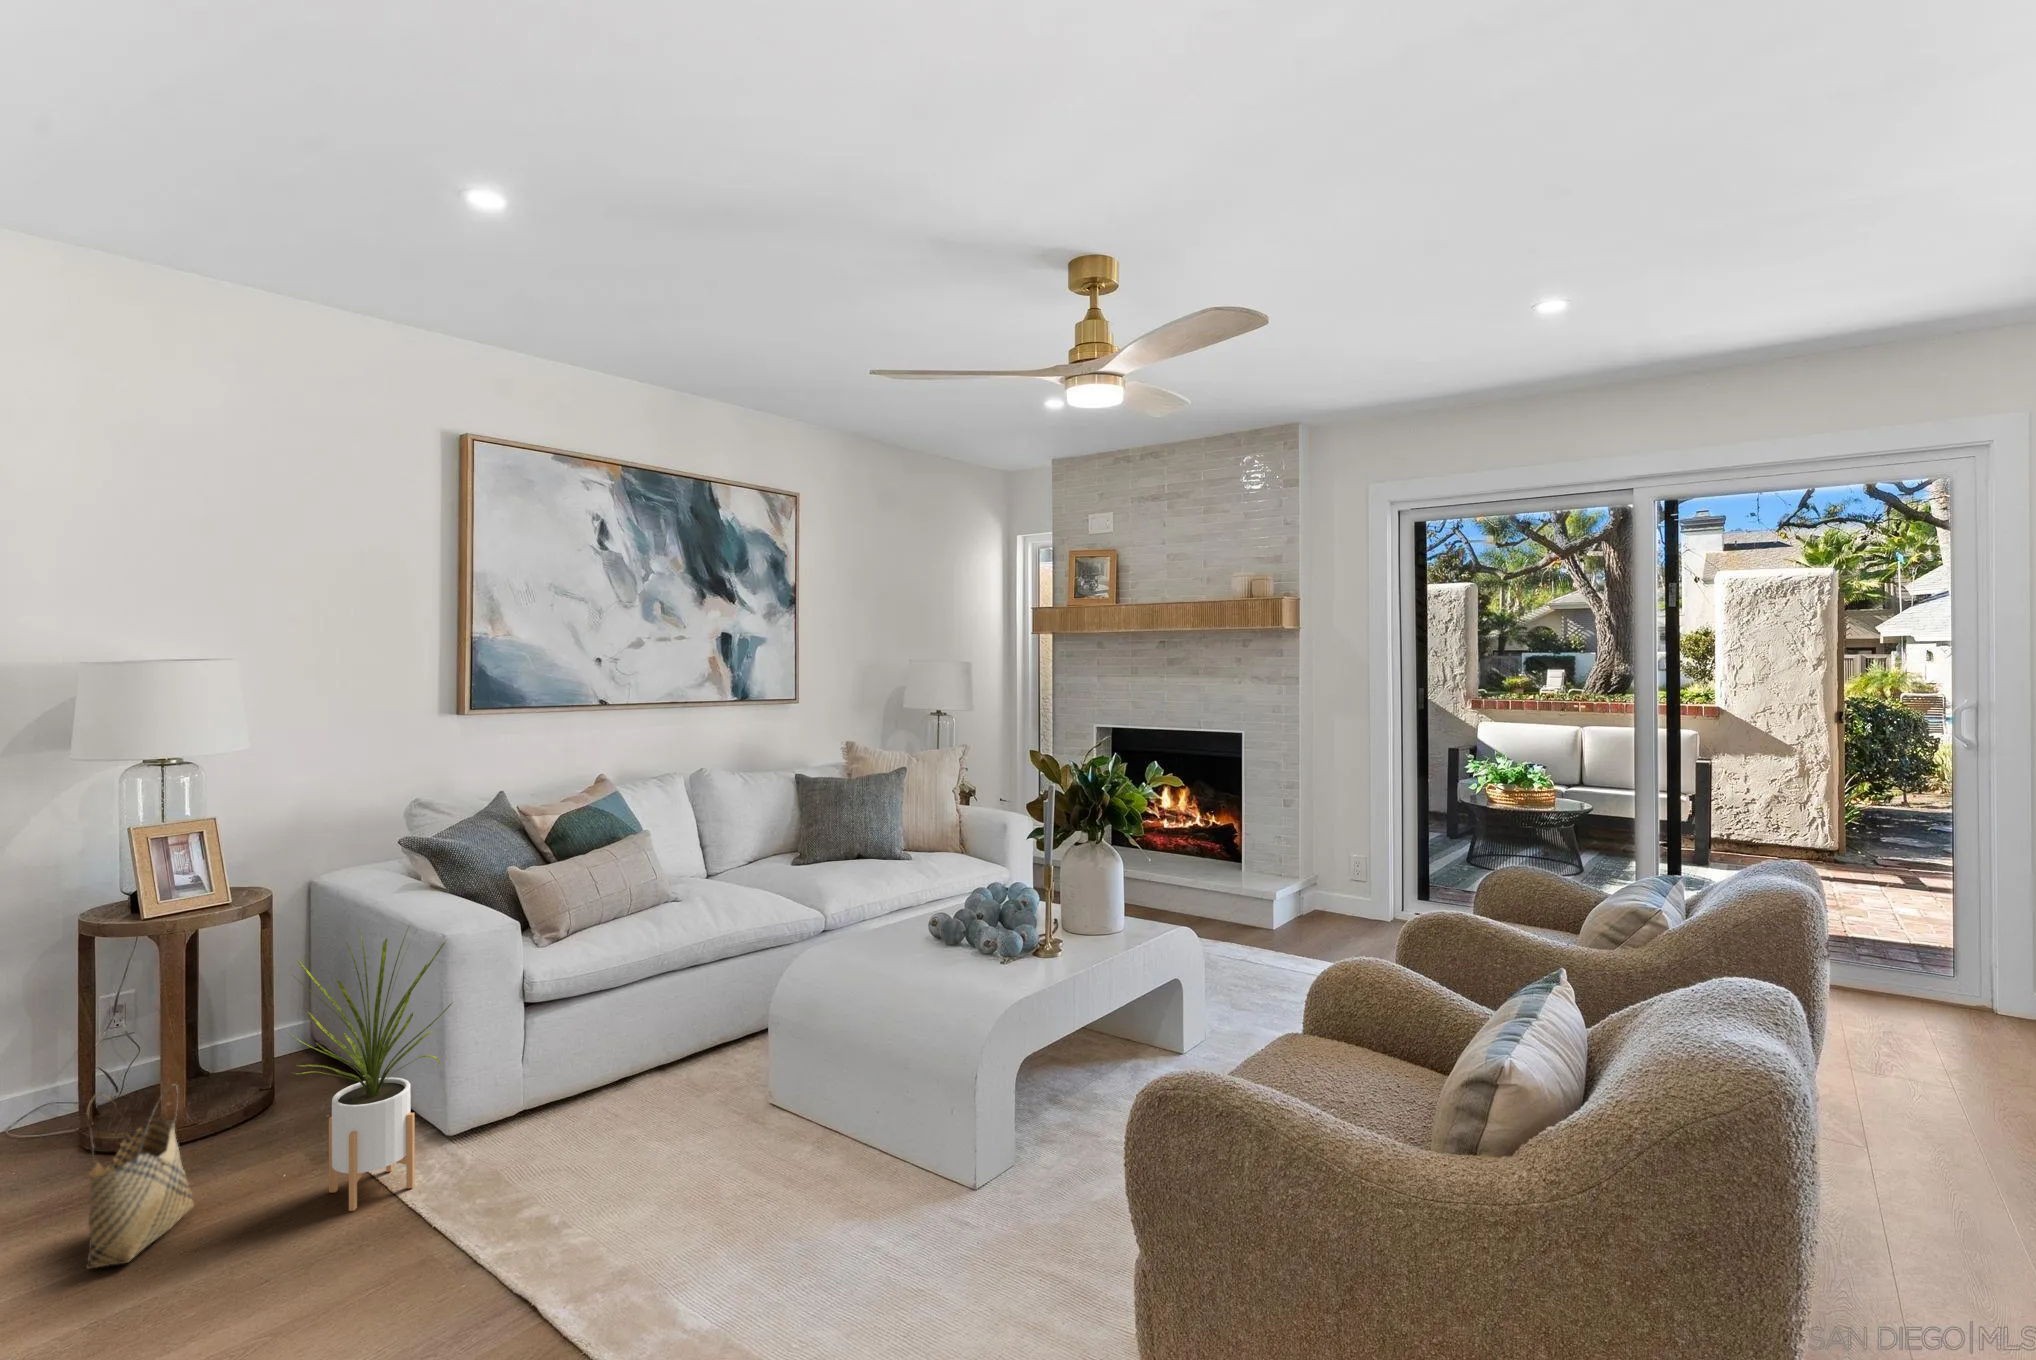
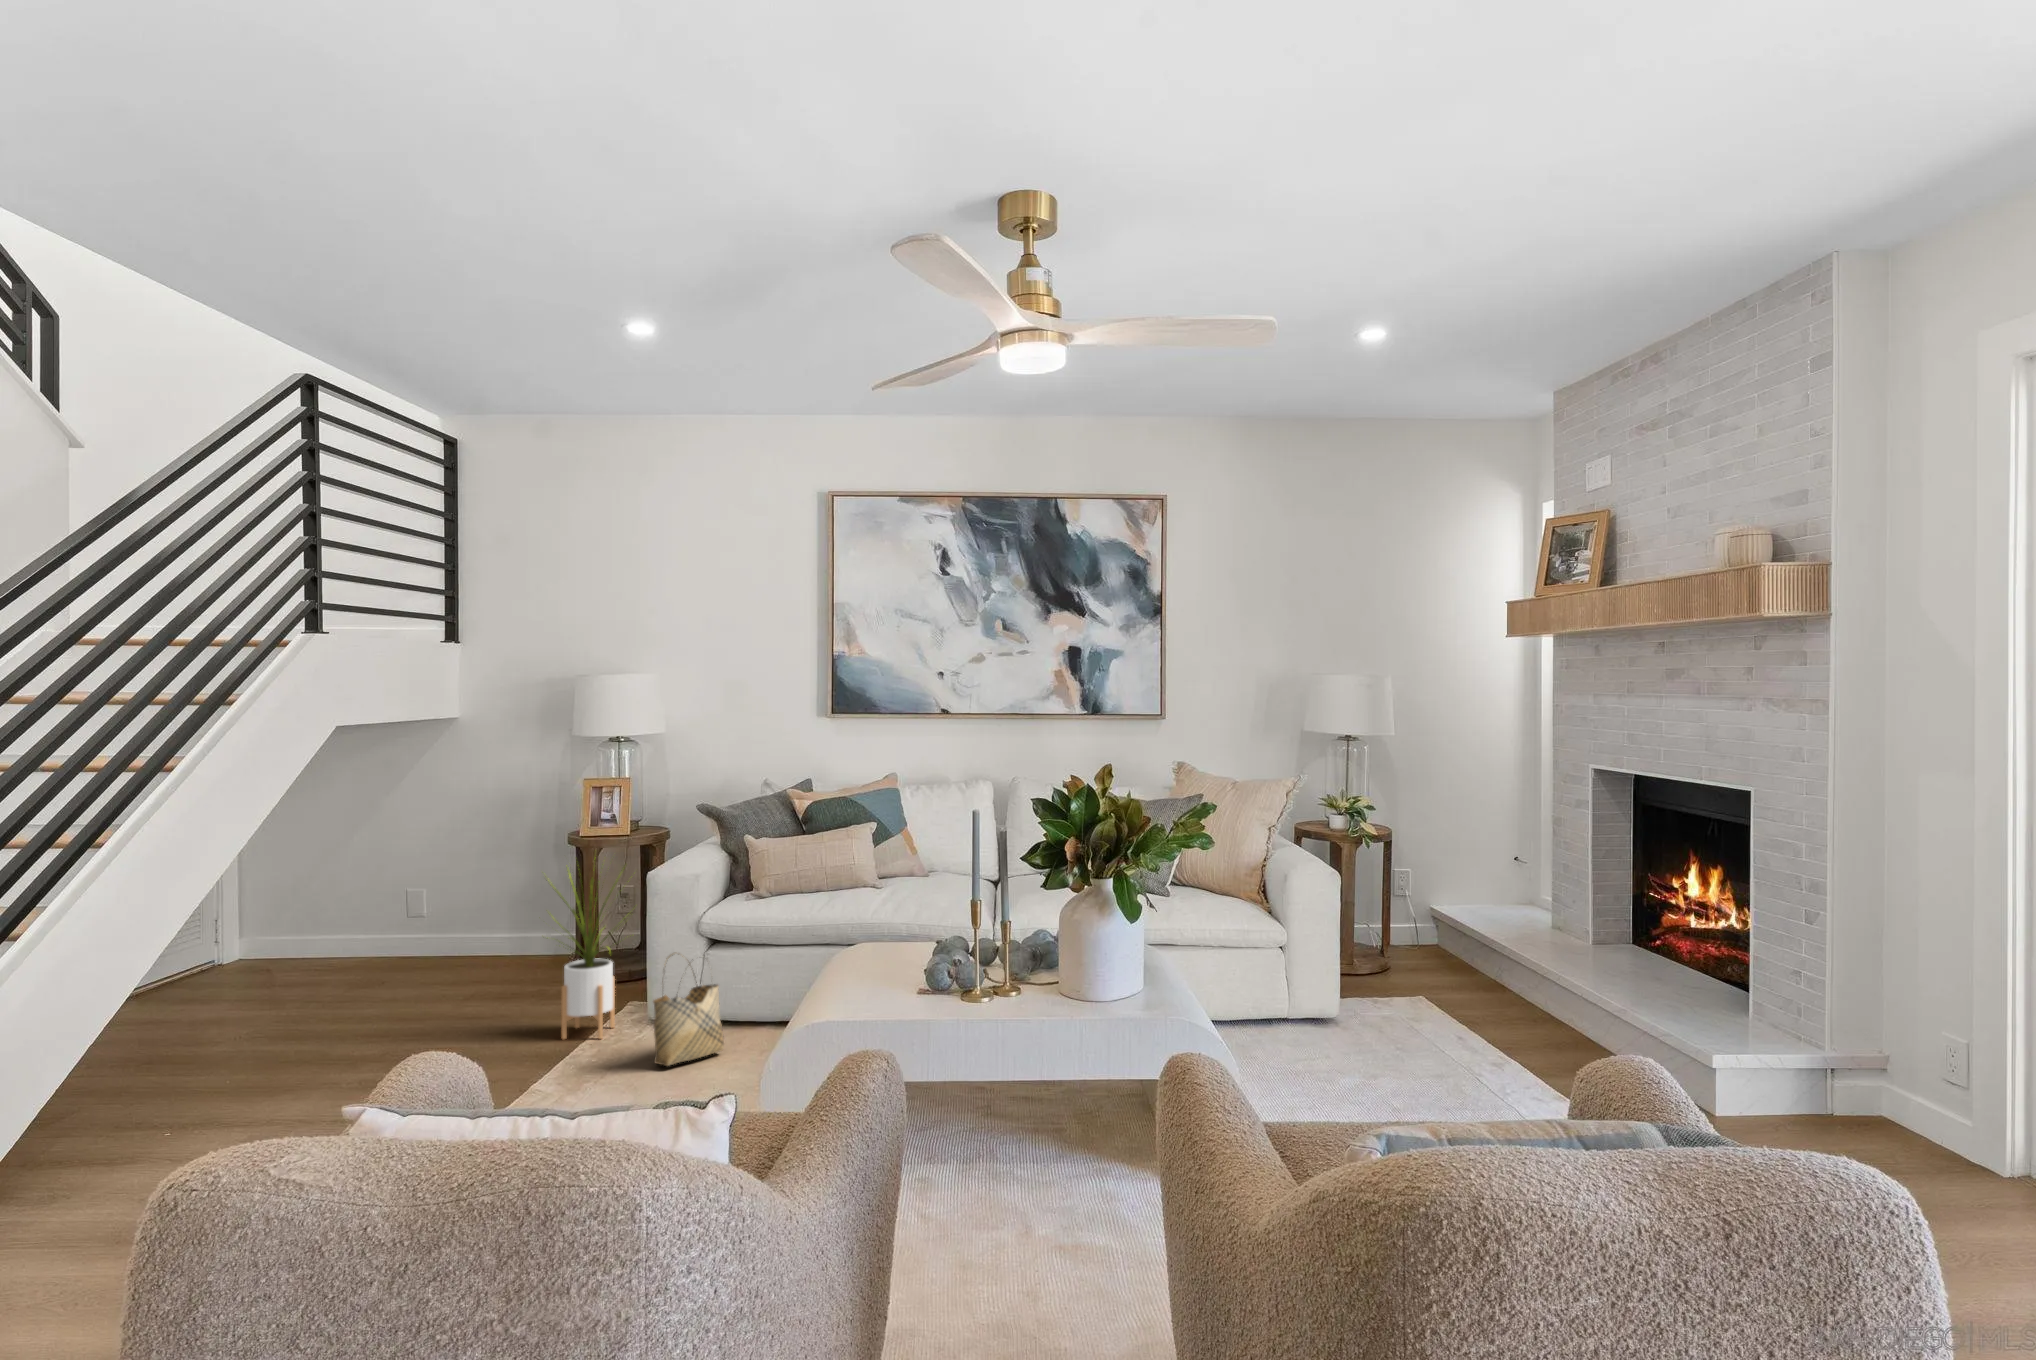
woven basket: present [86,1085,194,1268] -> present [653,954,724,1066]

